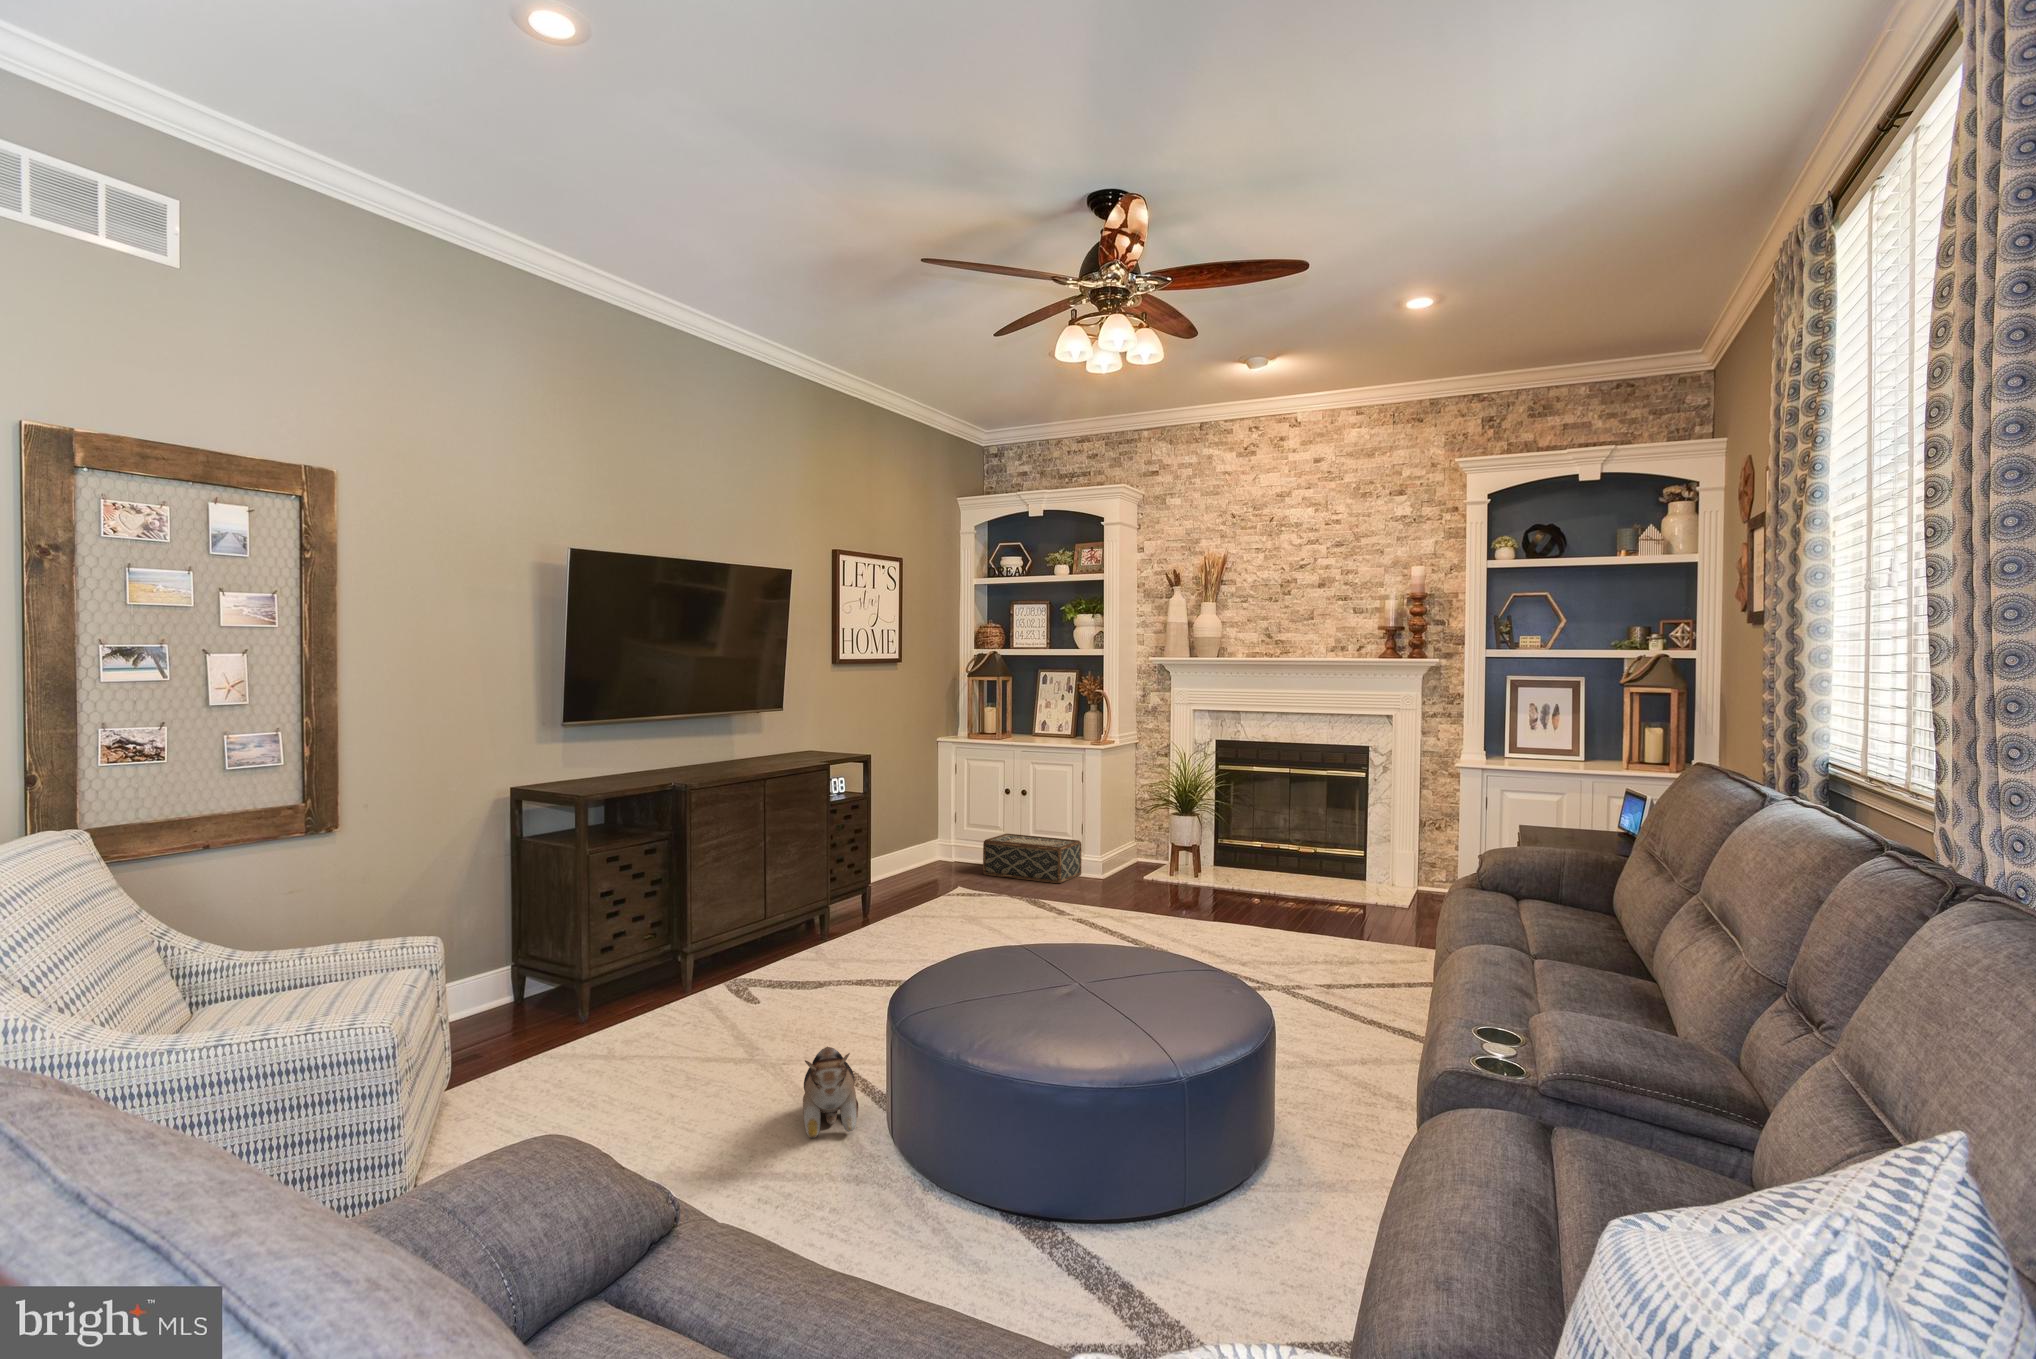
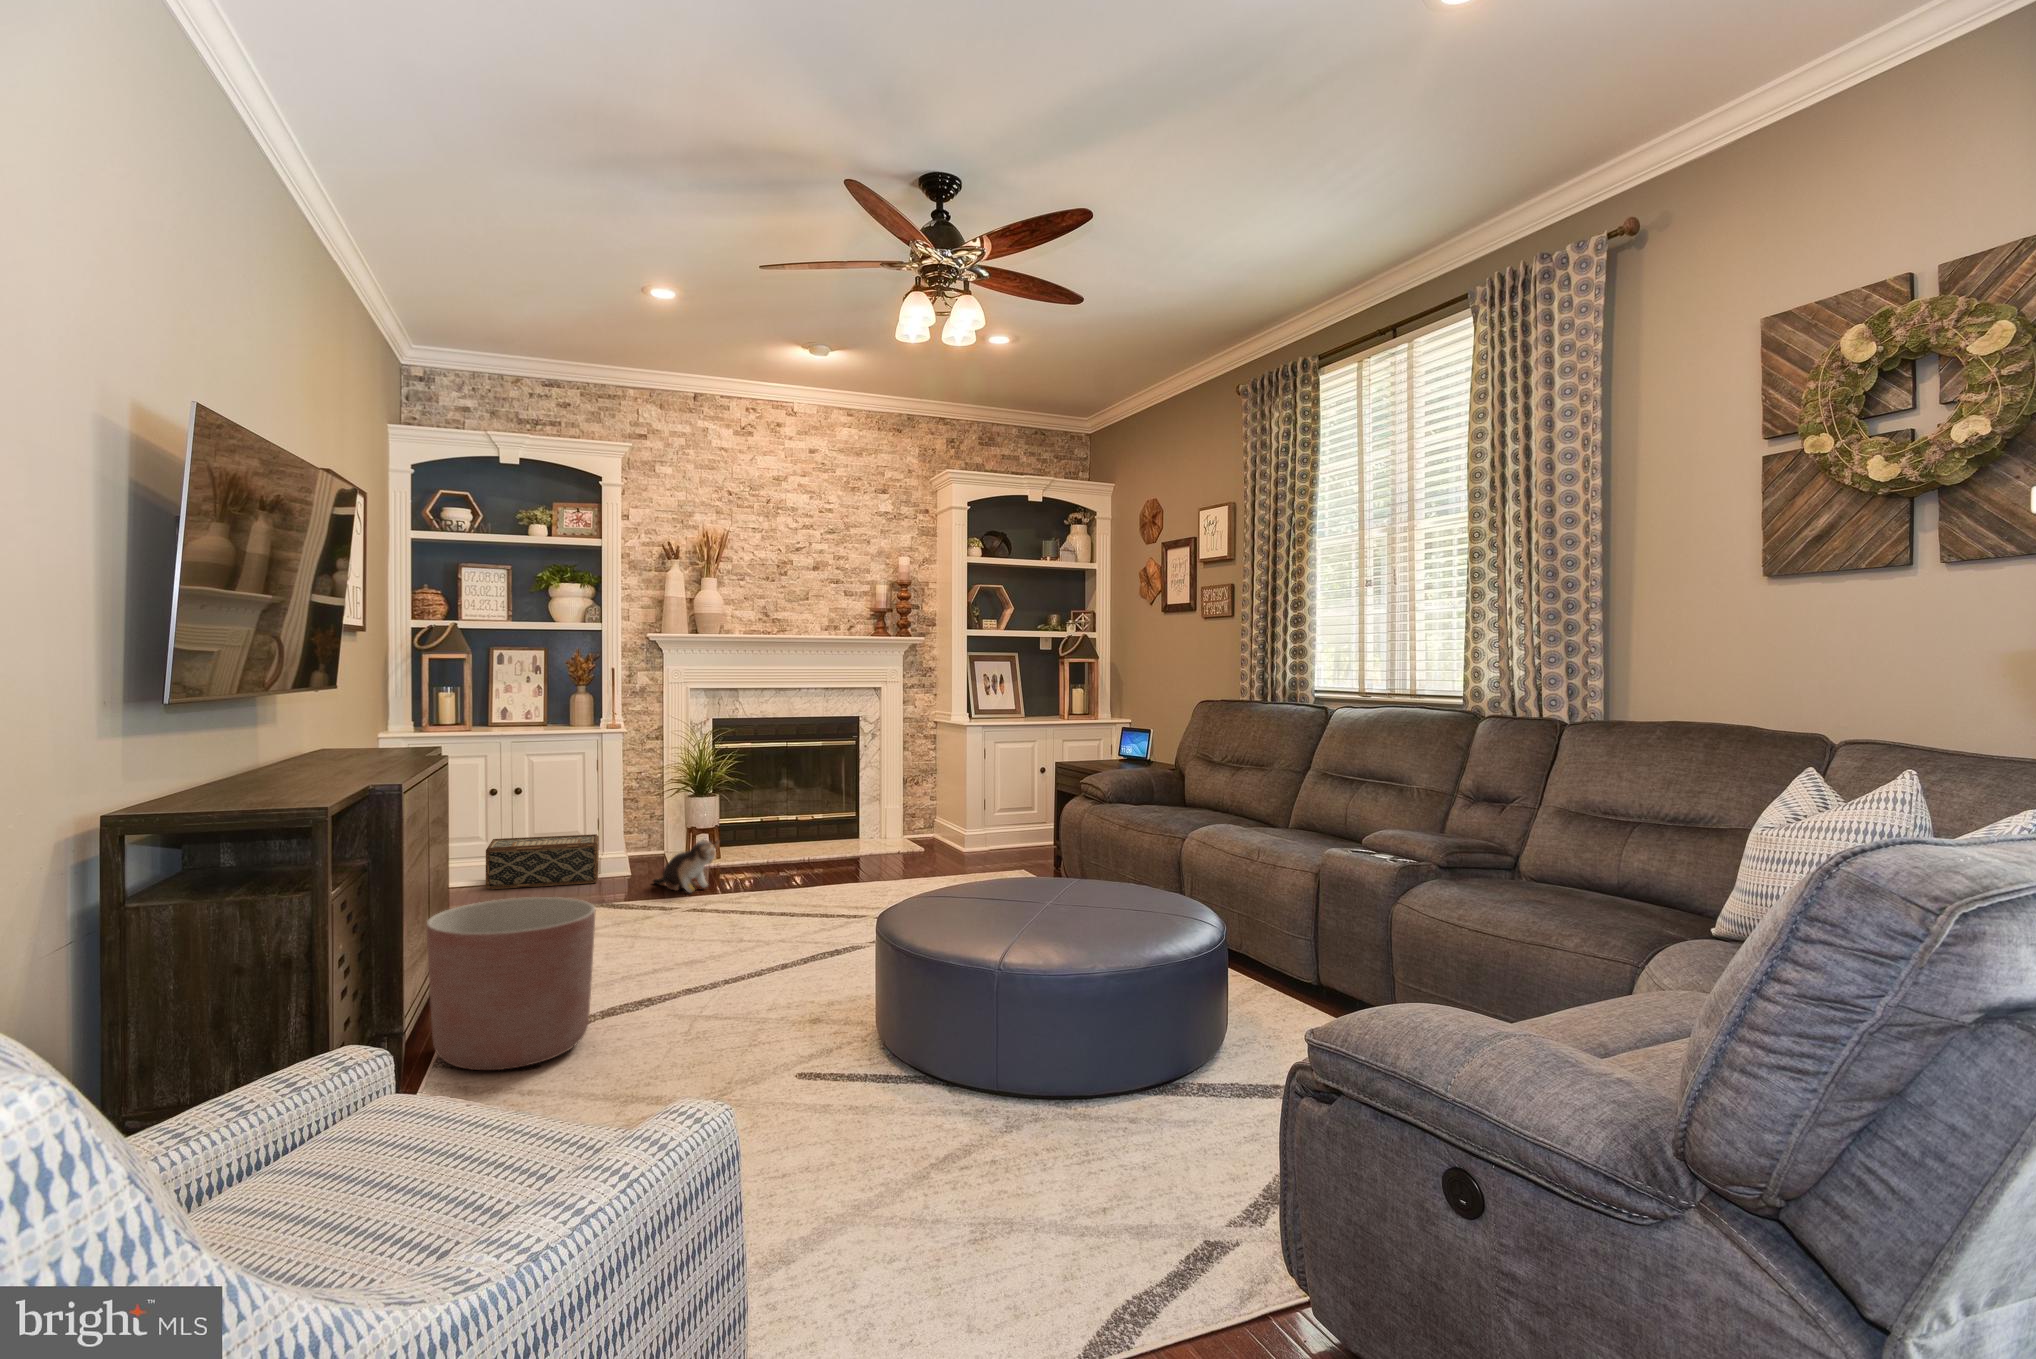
planter: none [690,876,812,1007] -> present [426,897,596,1070]
plush toy: present [803,1047,858,1138] -> present [653,840,720,892]

